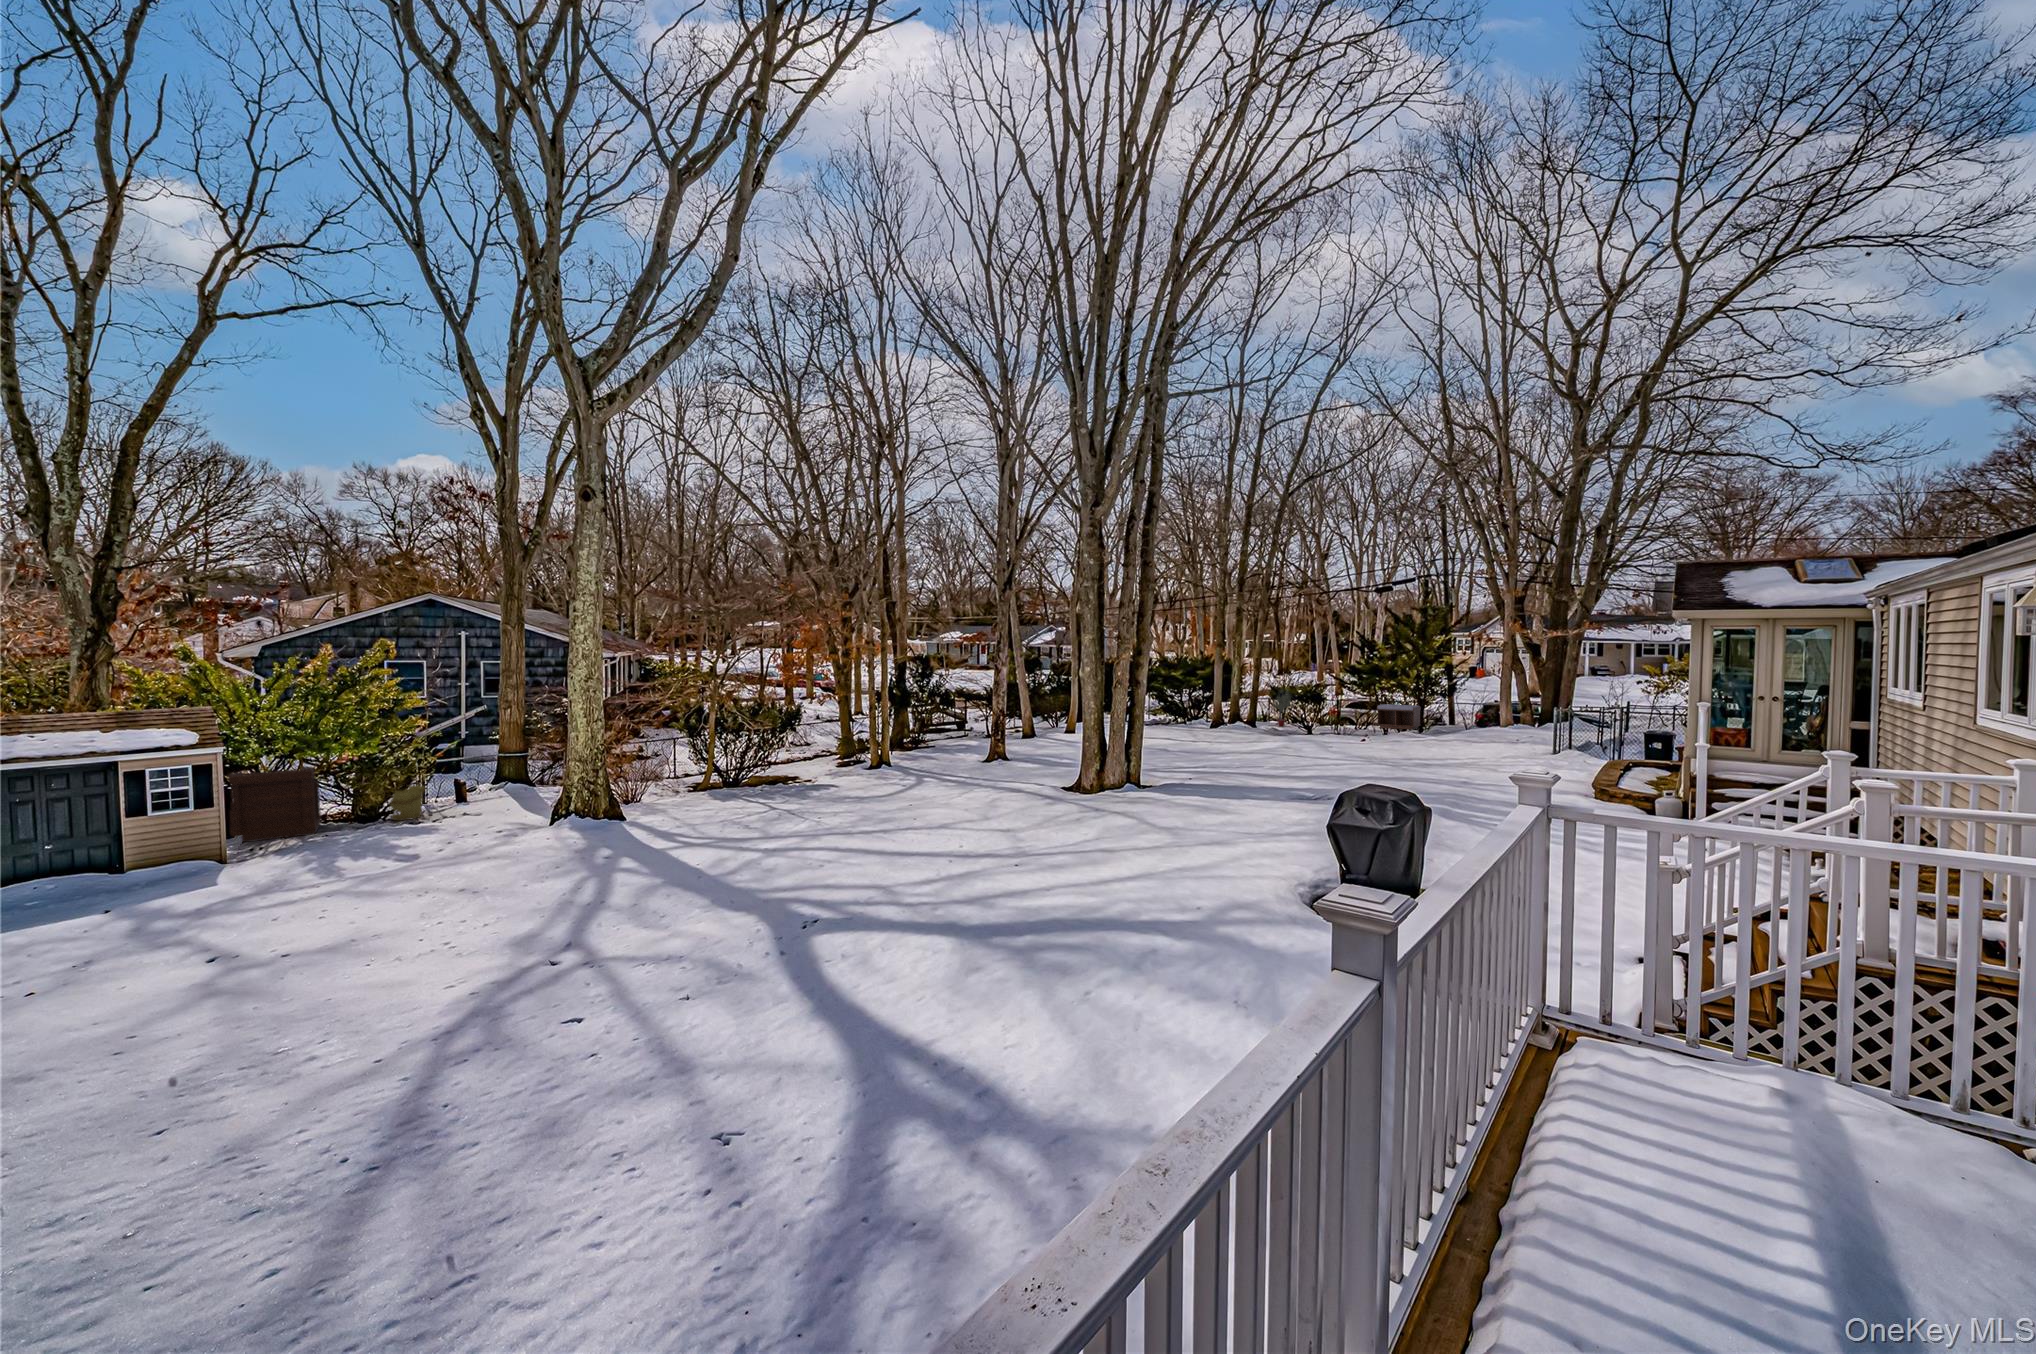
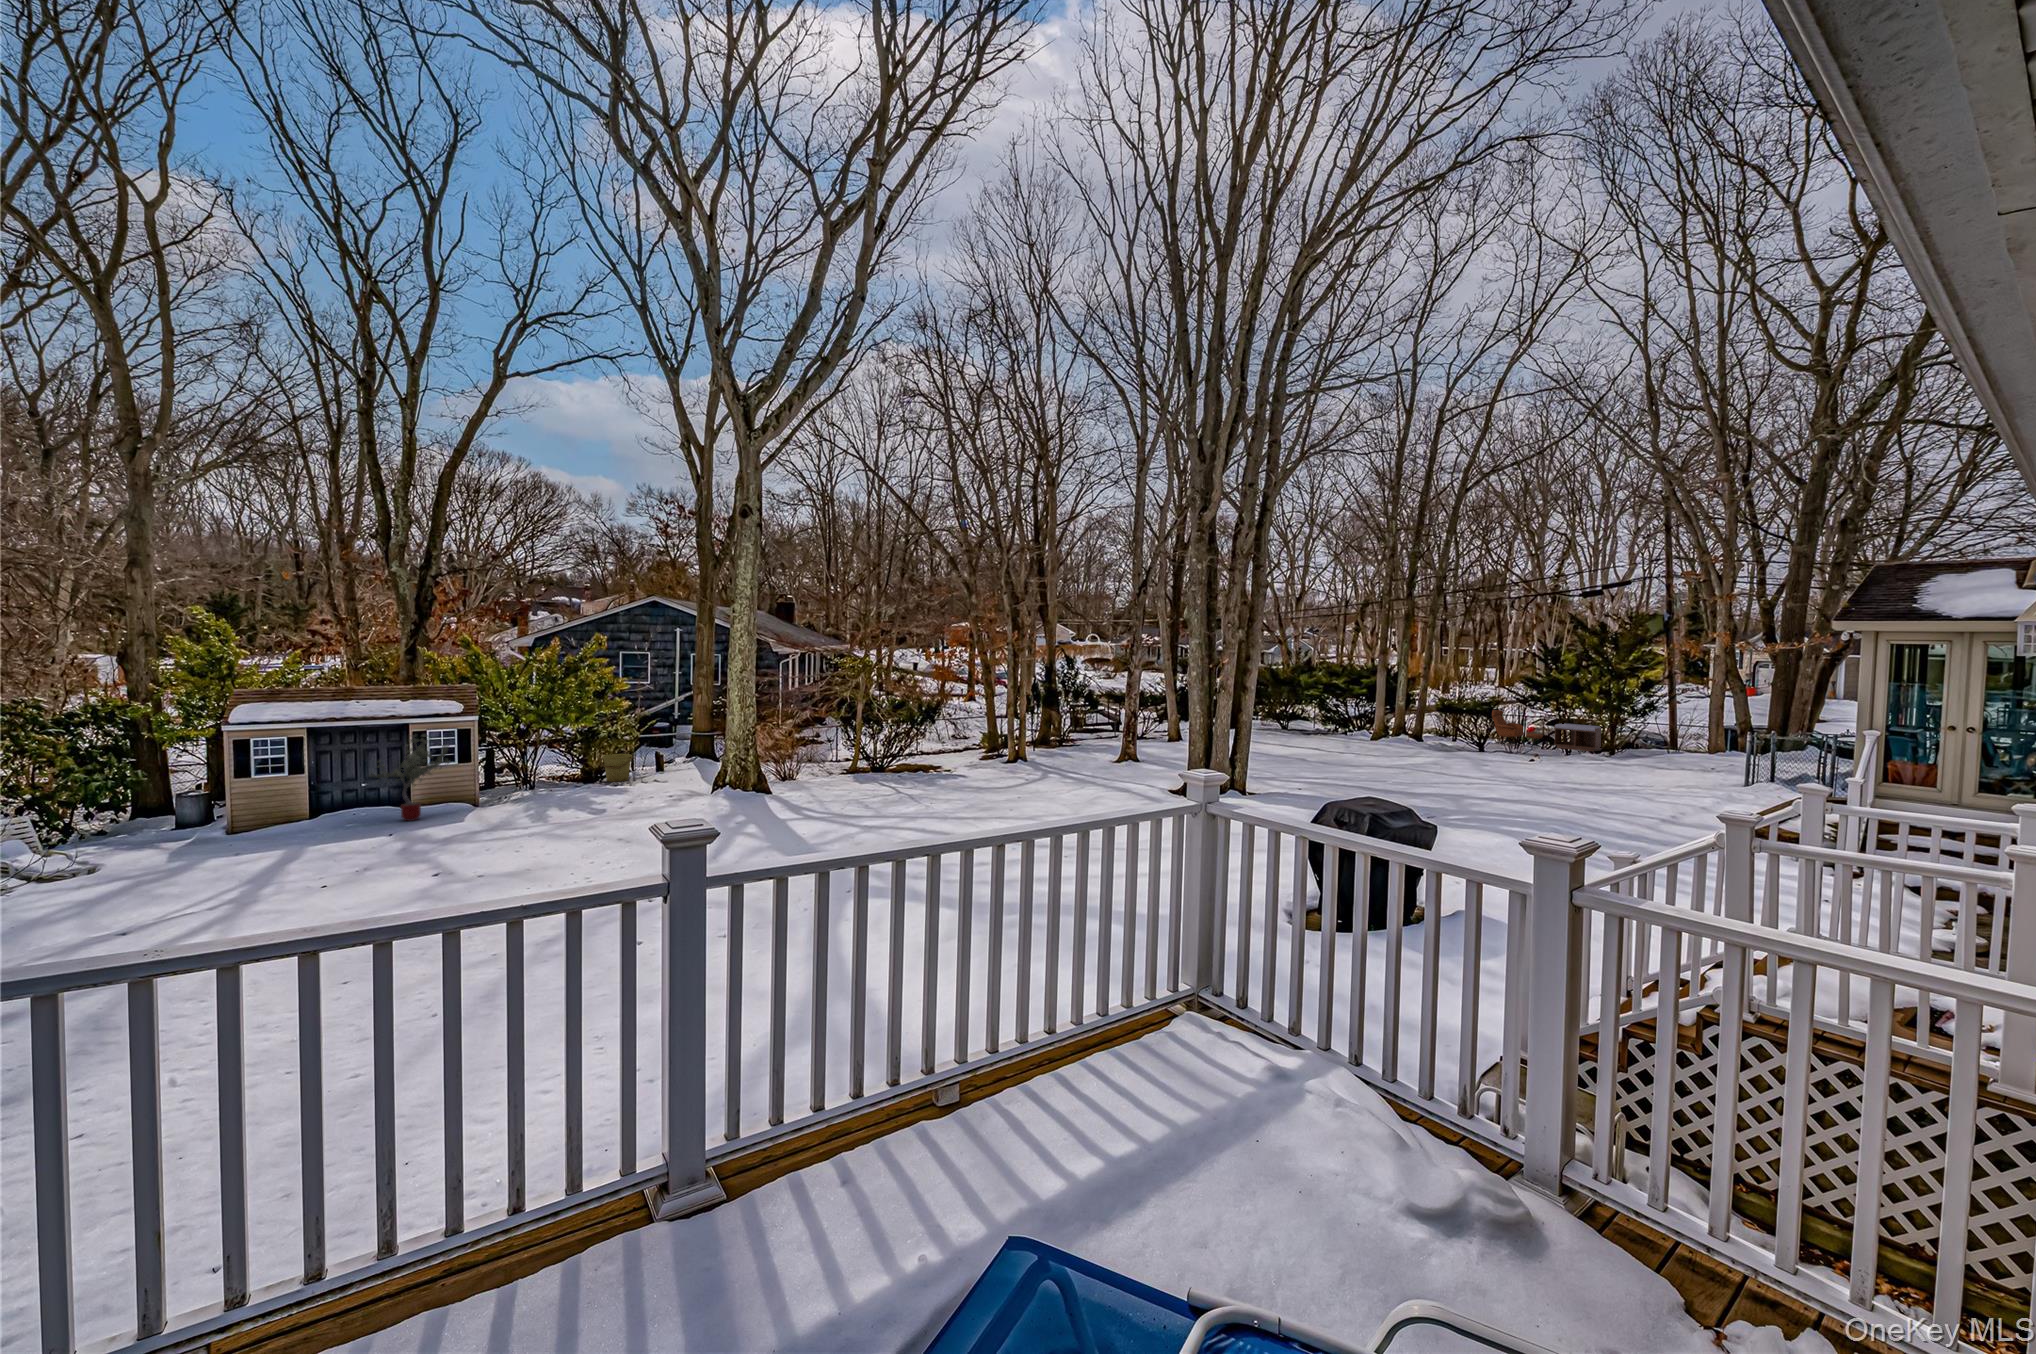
potted tree: present [1274,690,1293,727] -> present [370,735,449,821]
lounge chair: none [1321,694,1369,729] -> present [1492,710,1543,747]
wooden crate: present [228,767,321,842] -> none [487,732,557,792]

